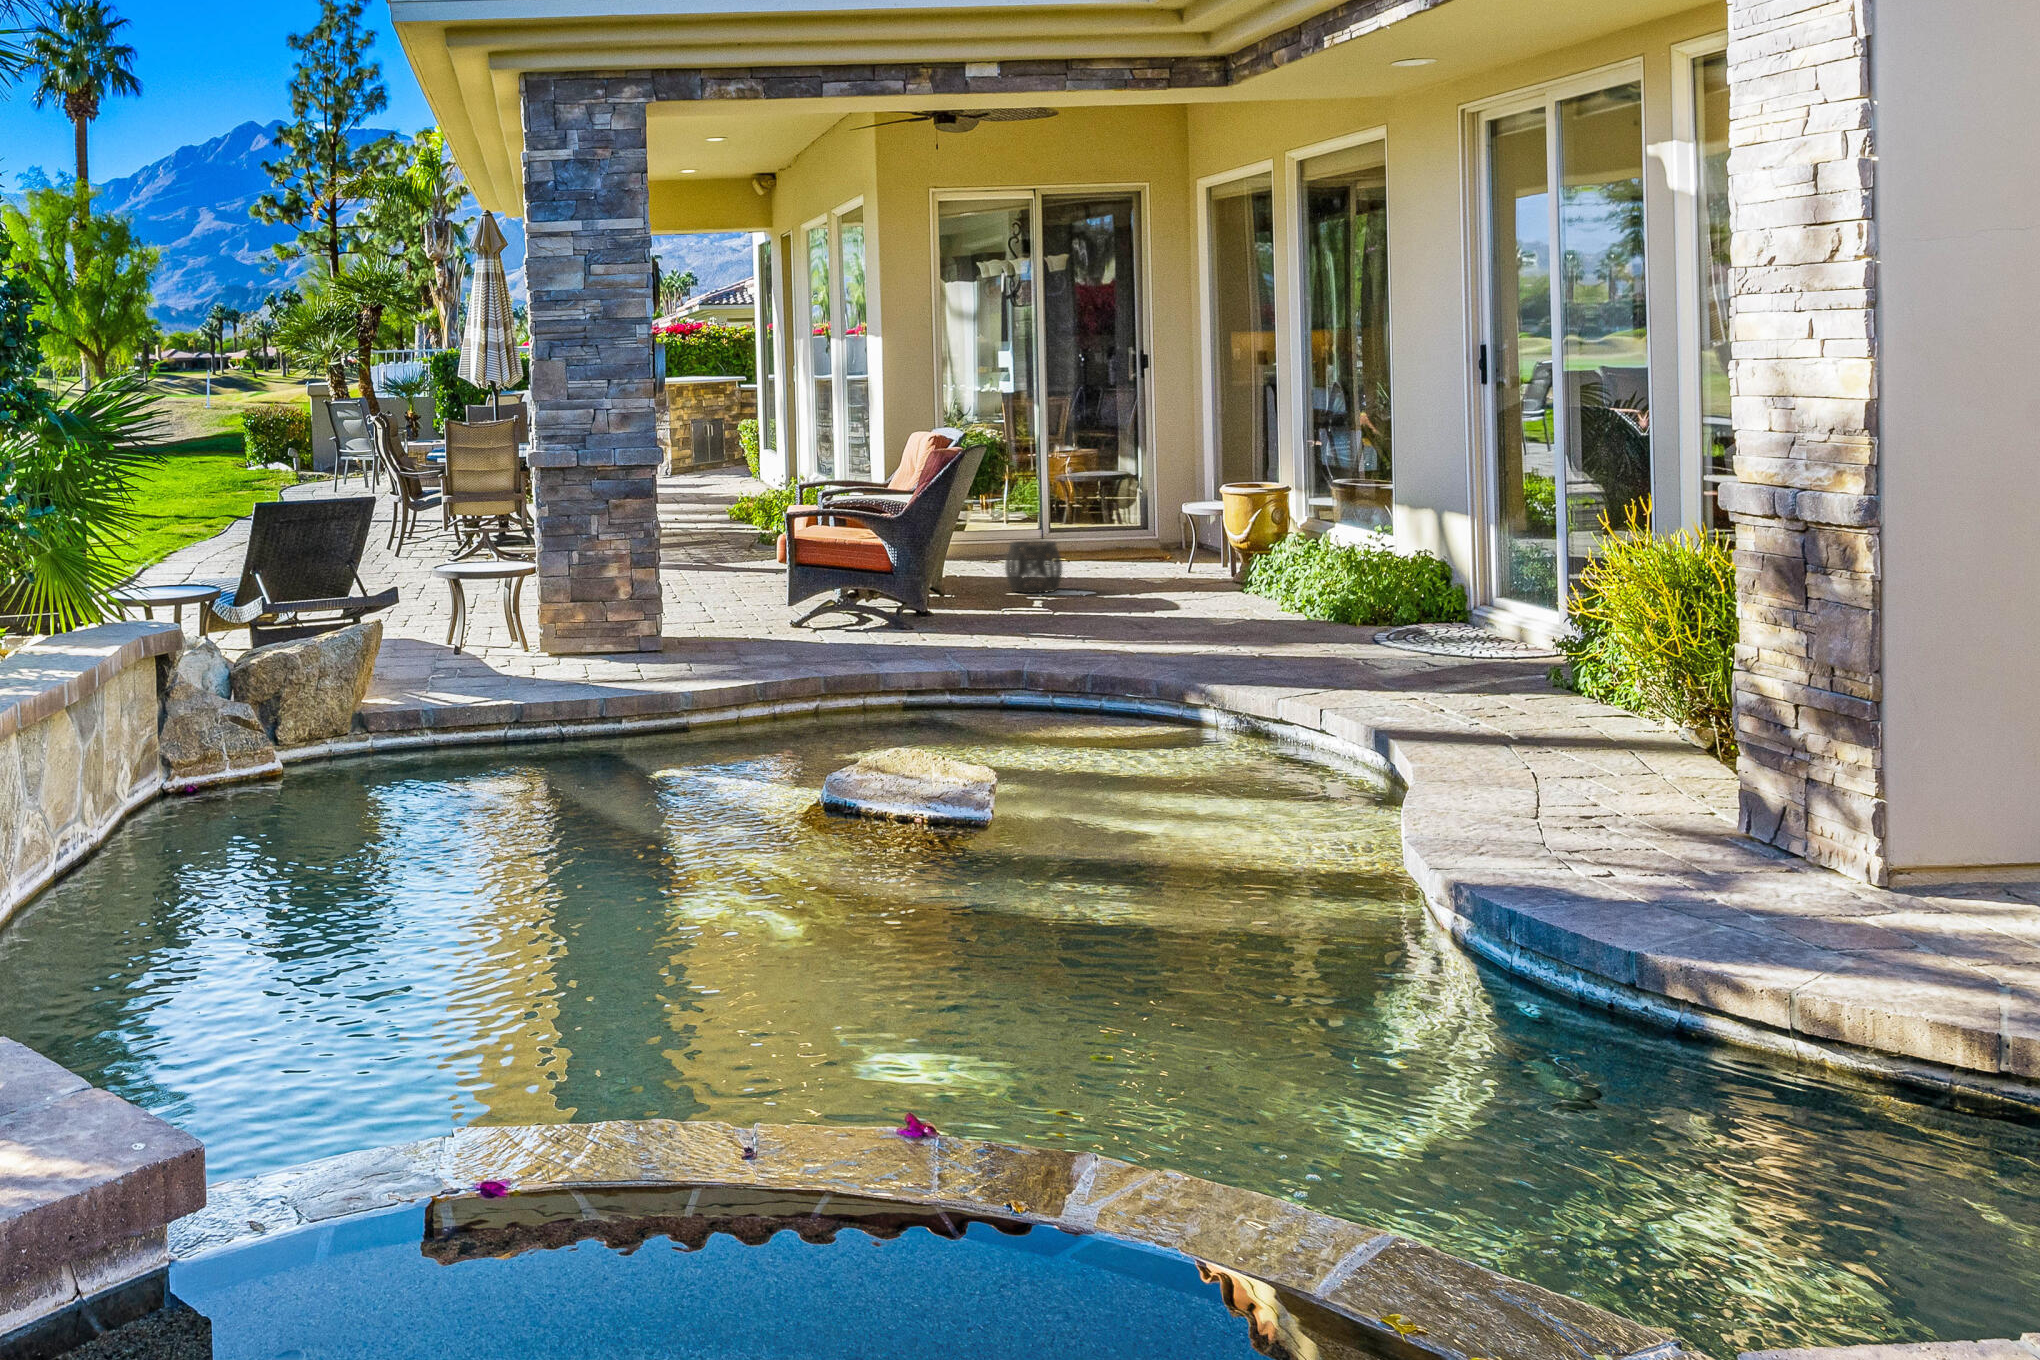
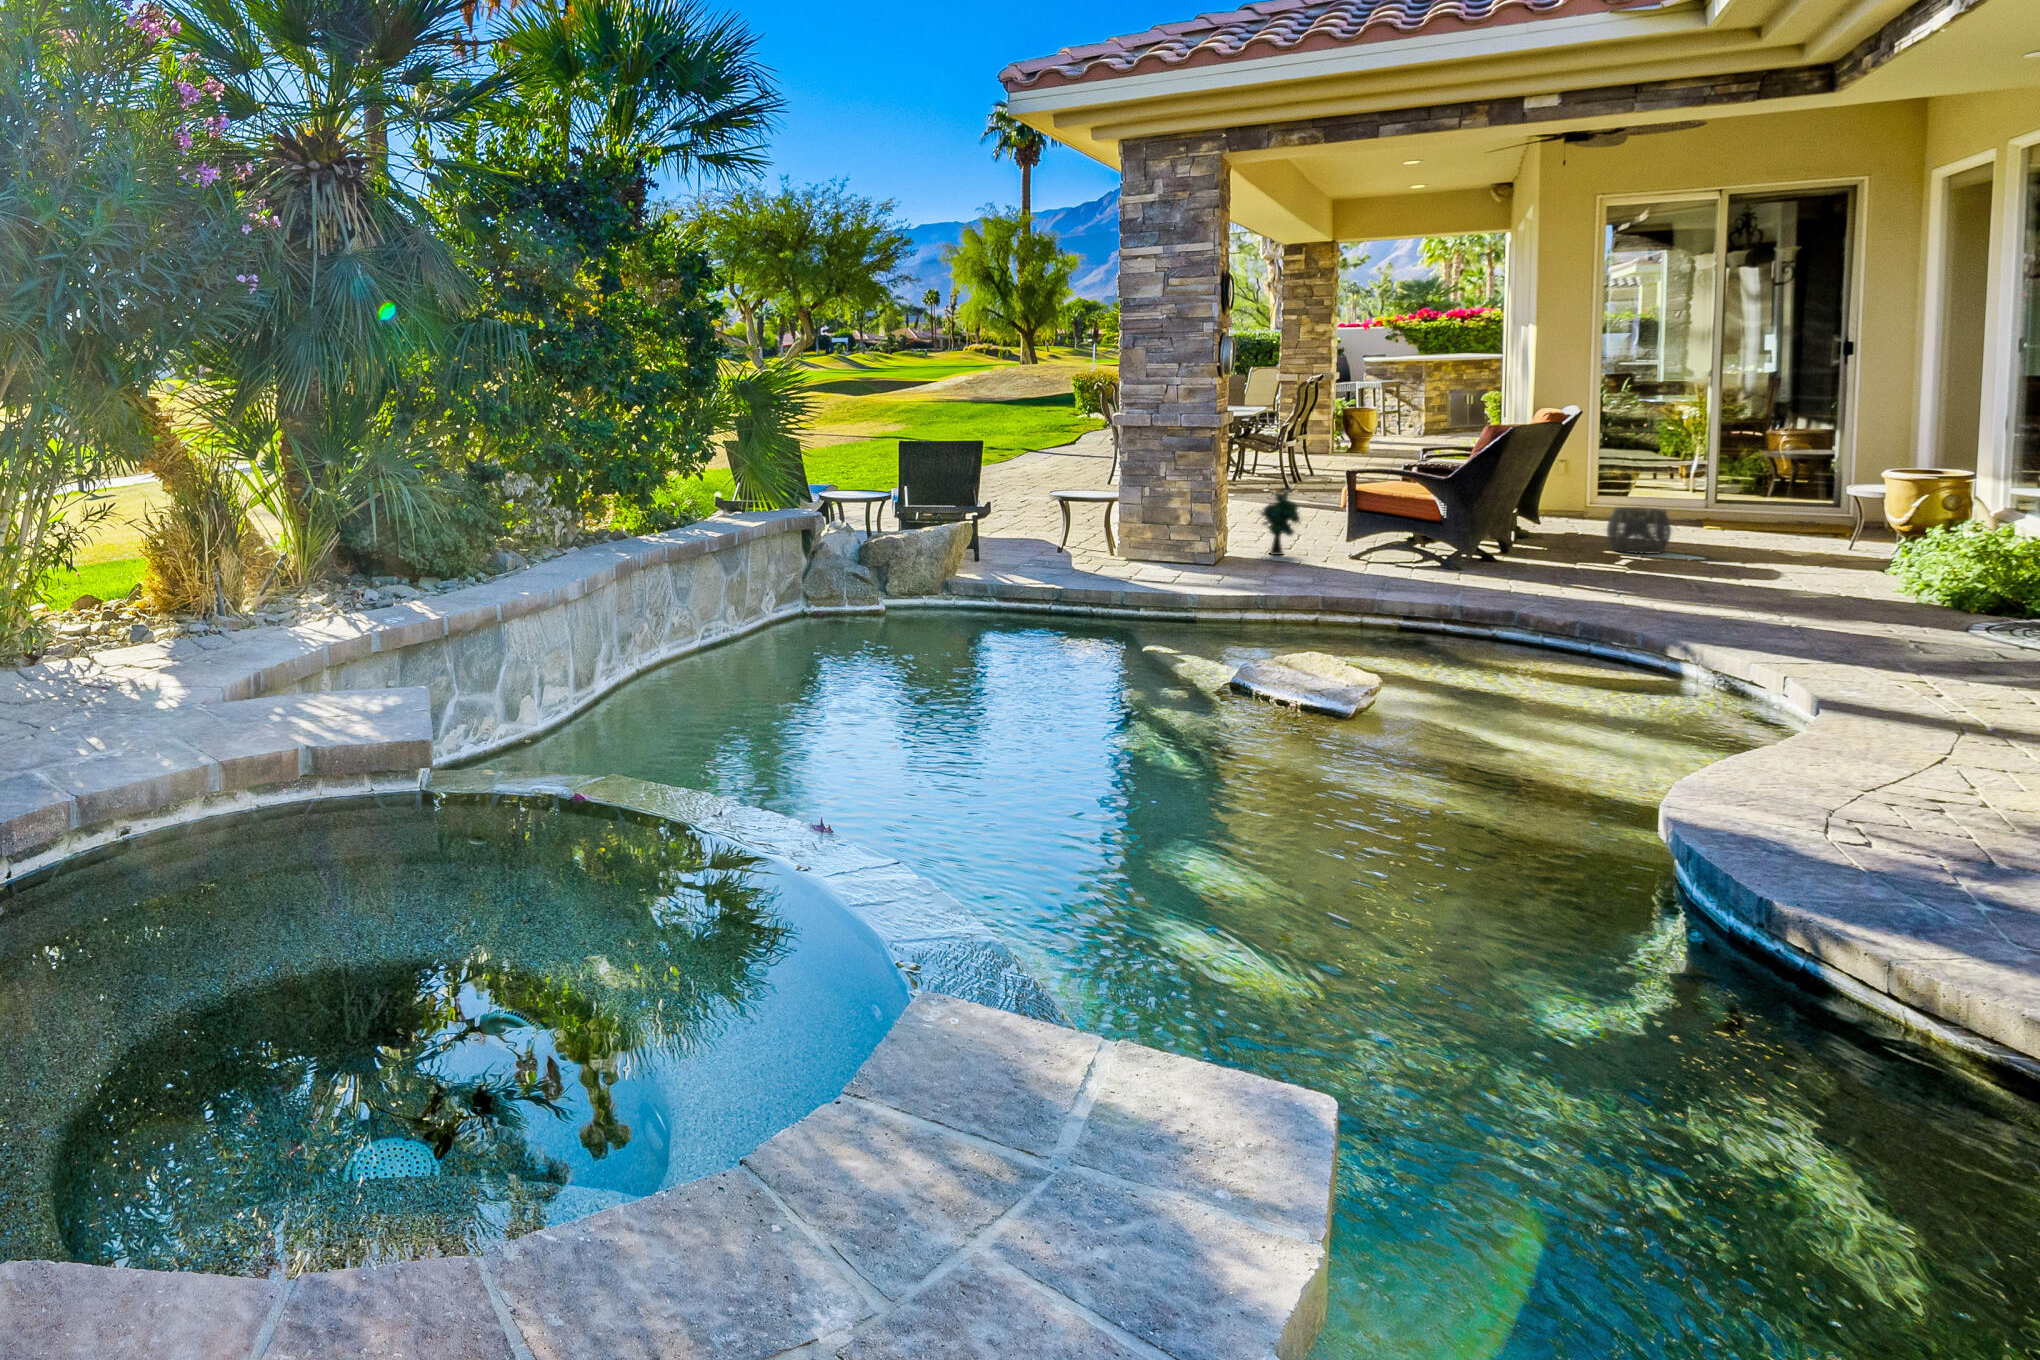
decorative plant: none [677,543,730,632] -> present [1261,487,1301,555]

